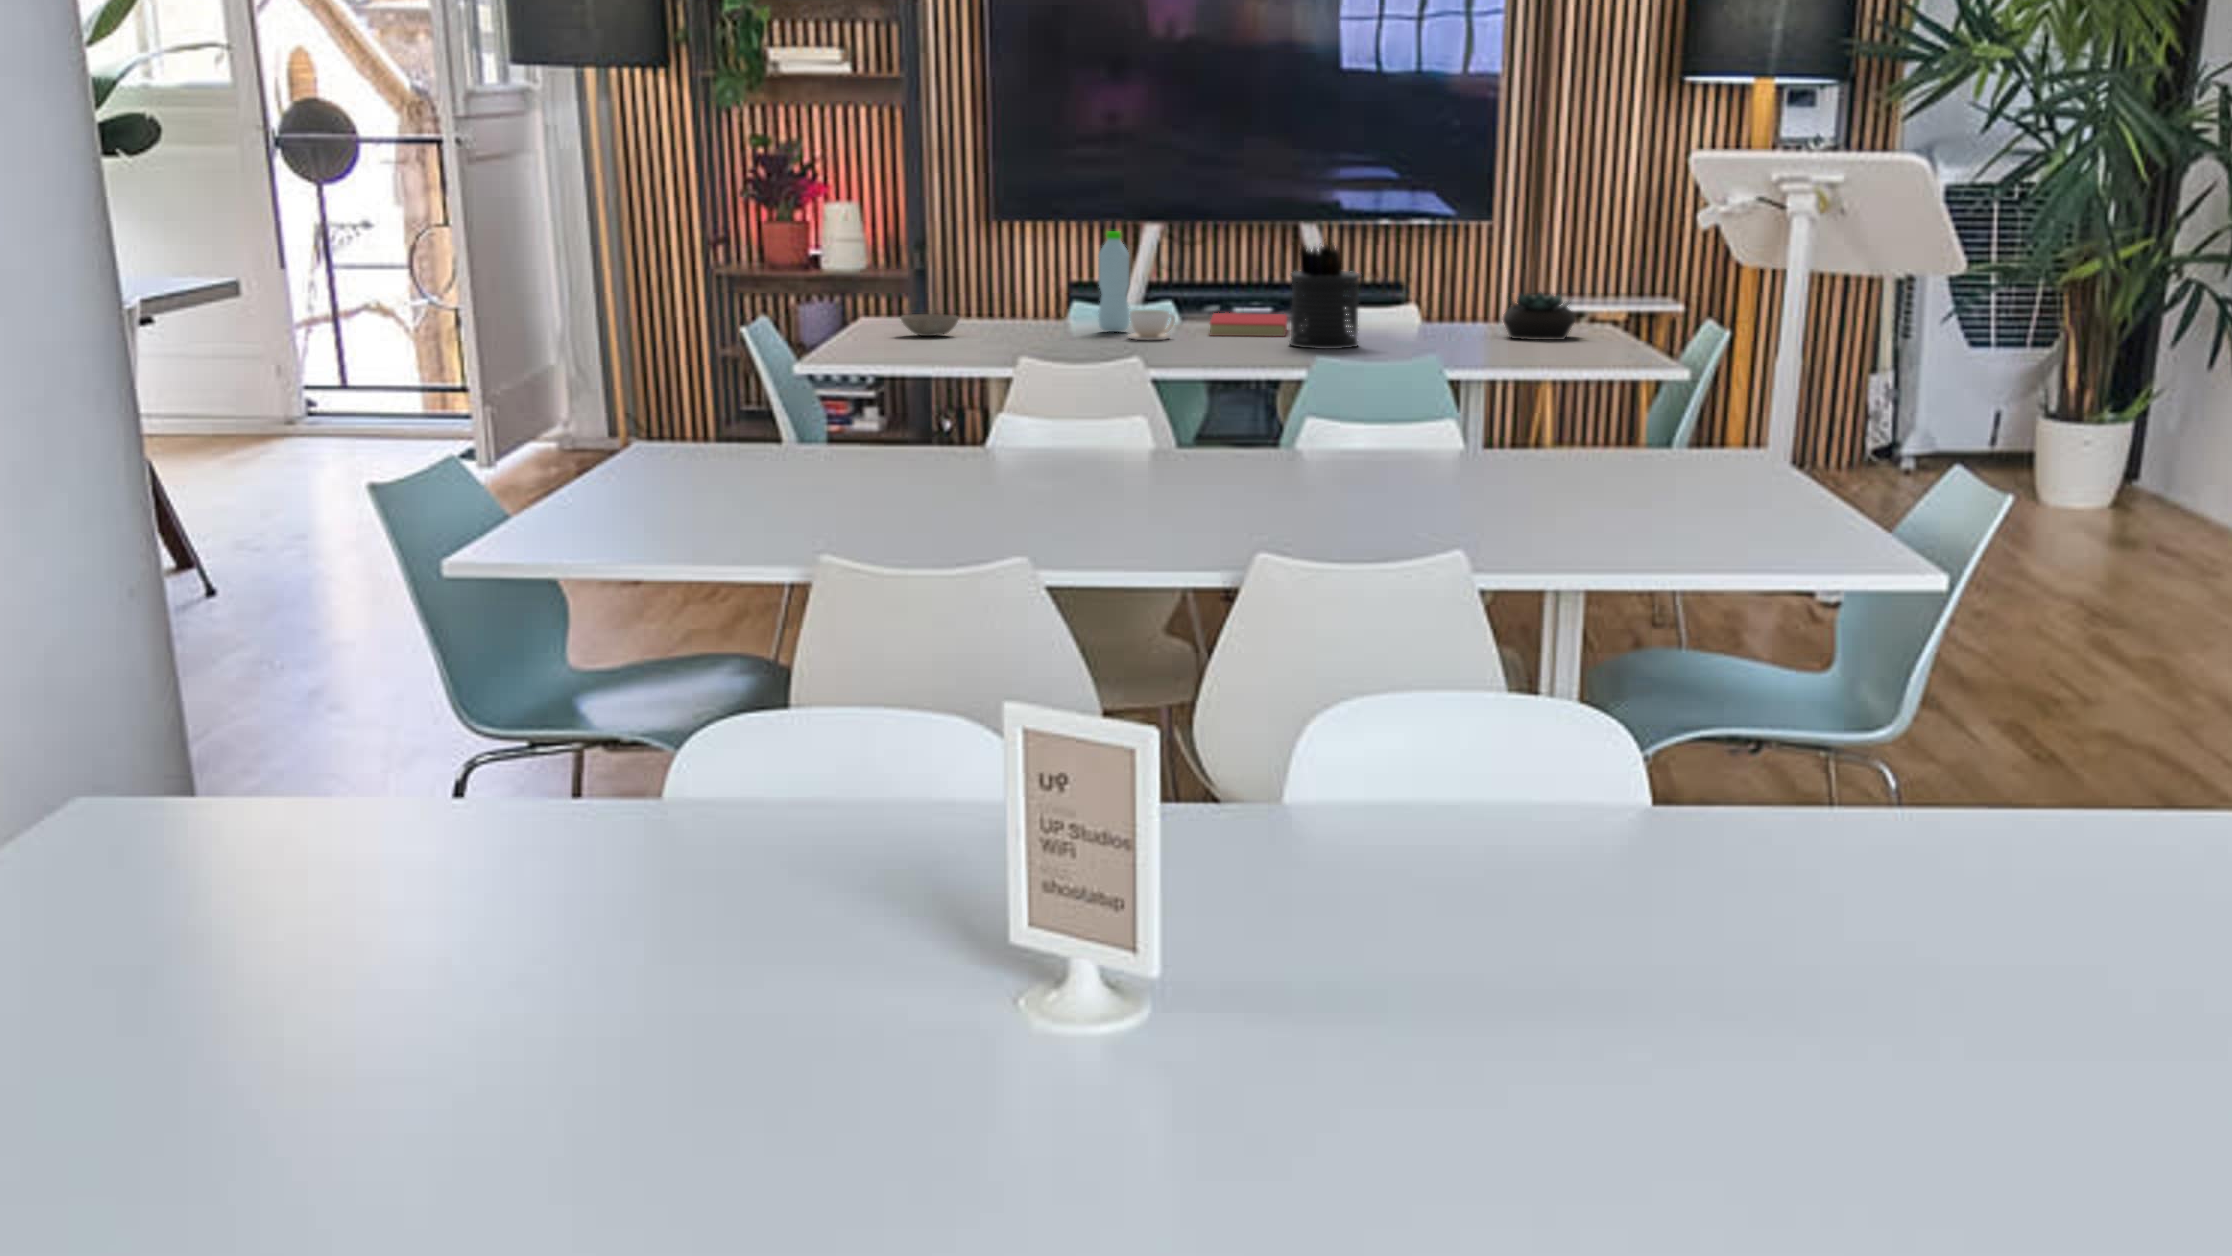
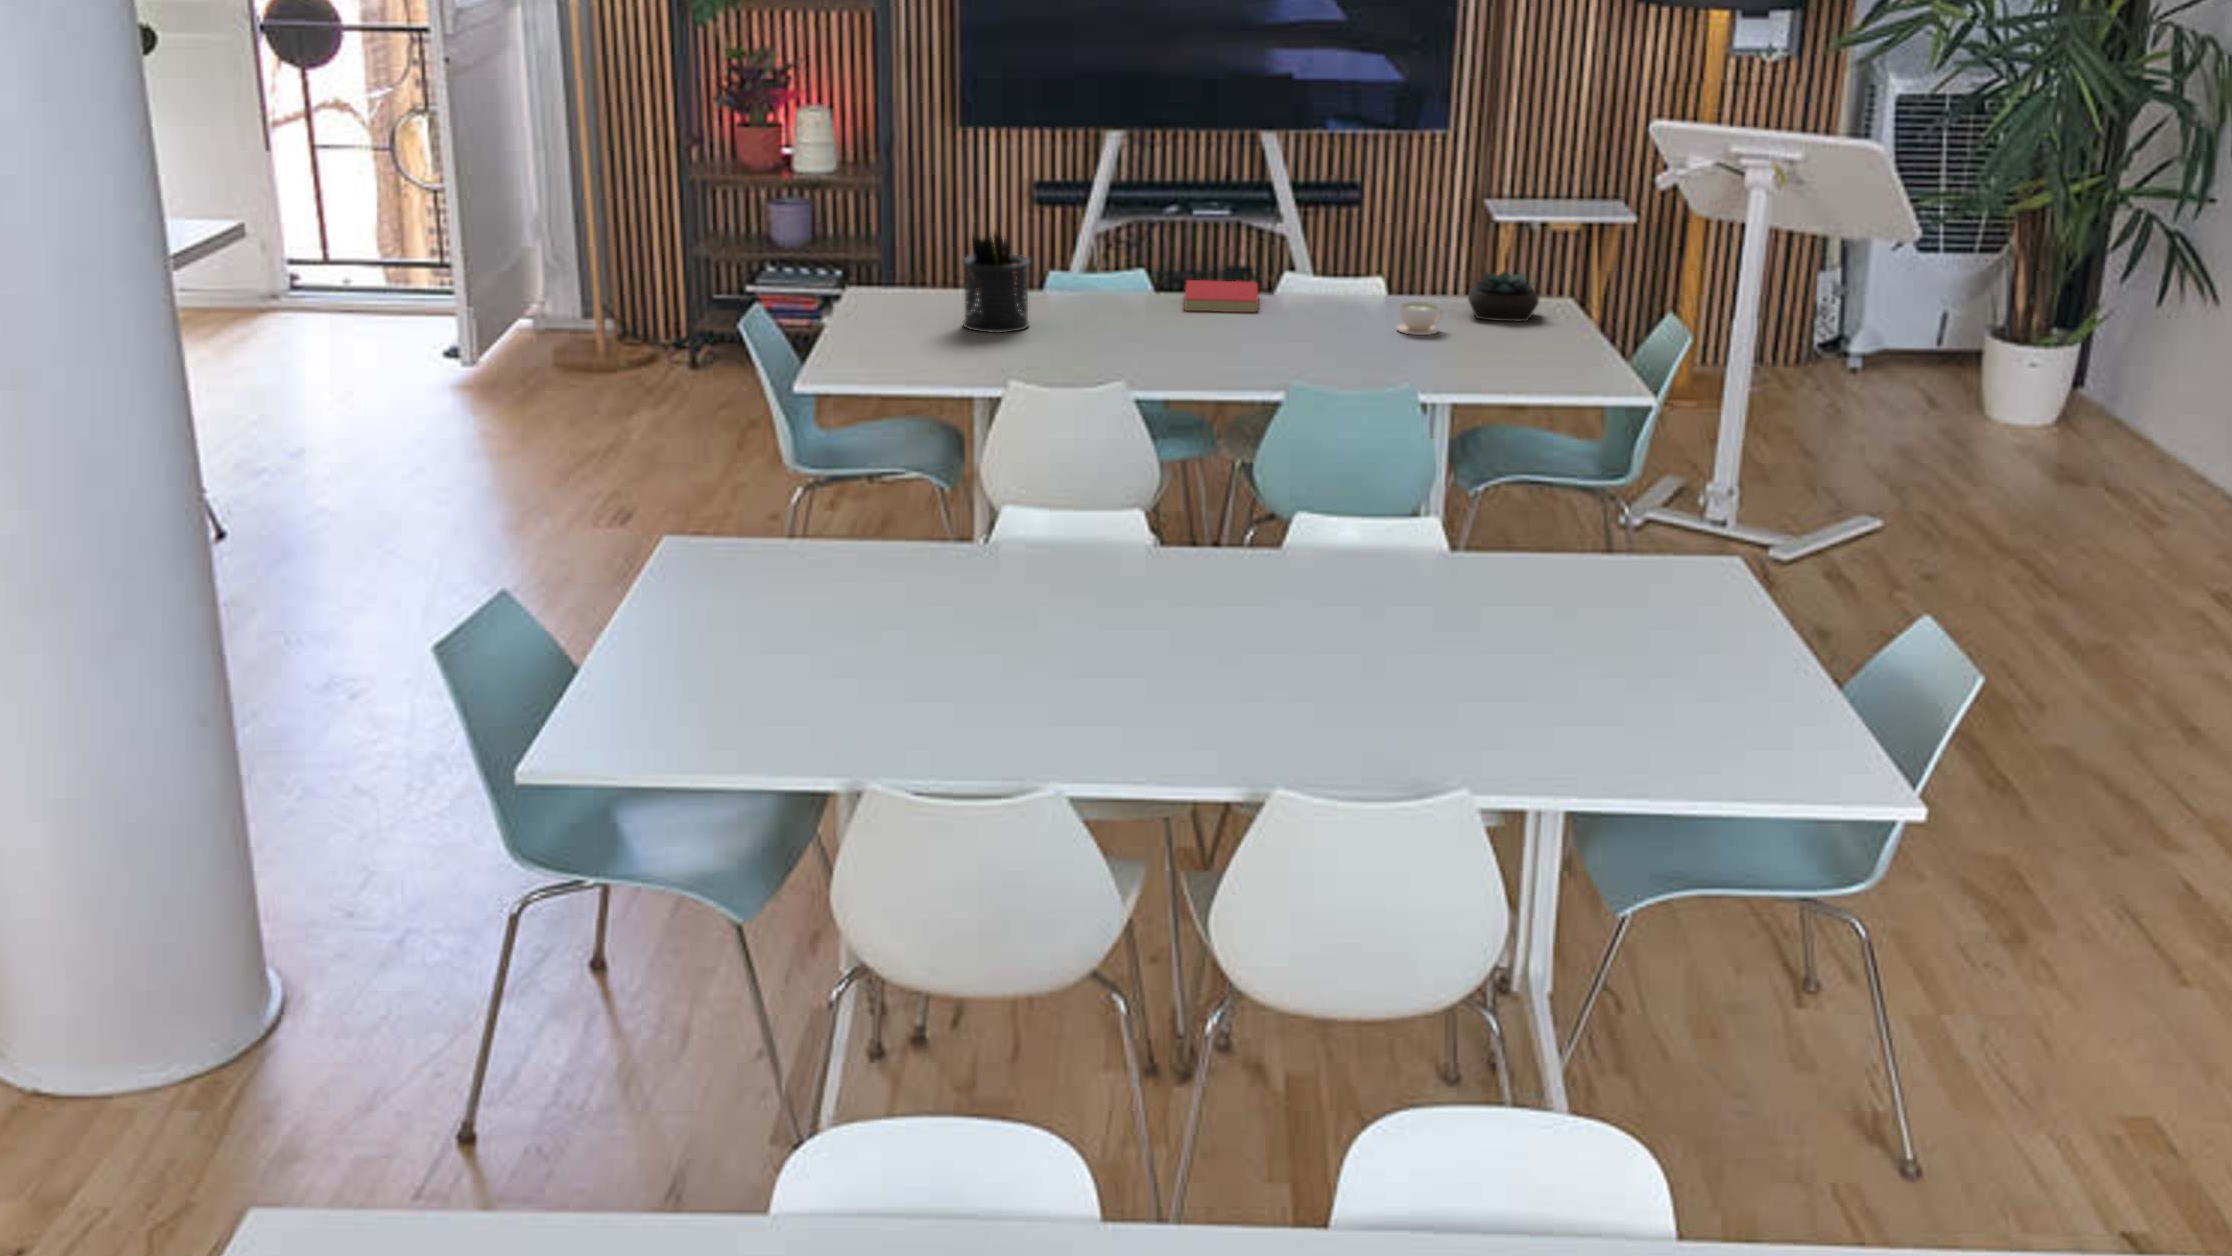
water bottle: present [1098,231,1129,332] -> none [1076,207,1107,302]
pen holder: present [1289,243,1361,349] -> present [962,233,1030,333]
coffee cup: present [1128,310,1175,340] -> present [1397,301,1444,335]
bowl: present [901,314,959,336] -> none [887,287,943,312]

